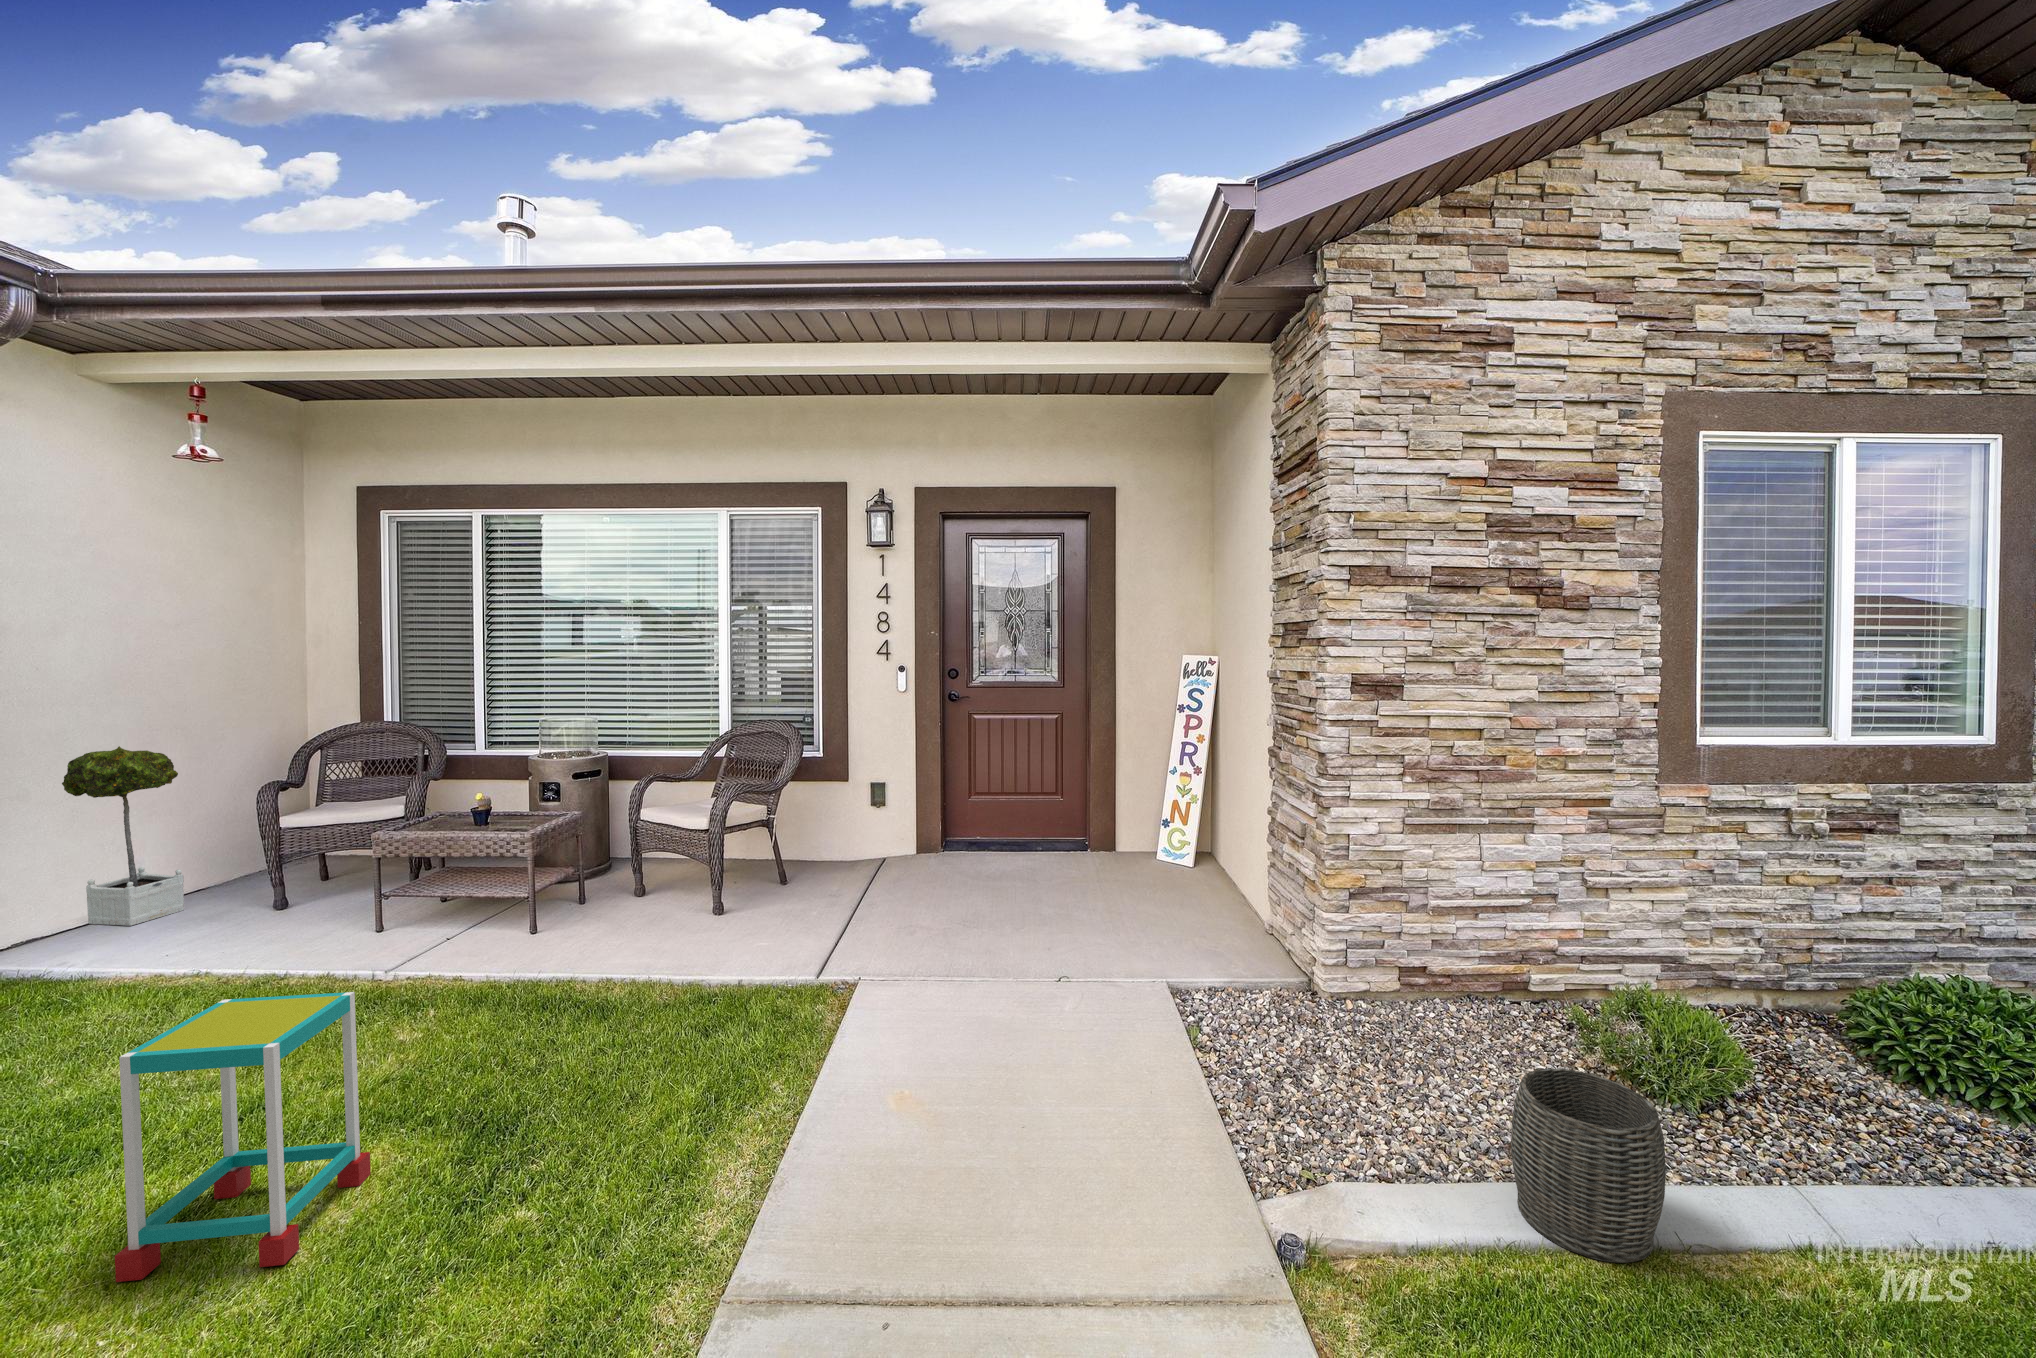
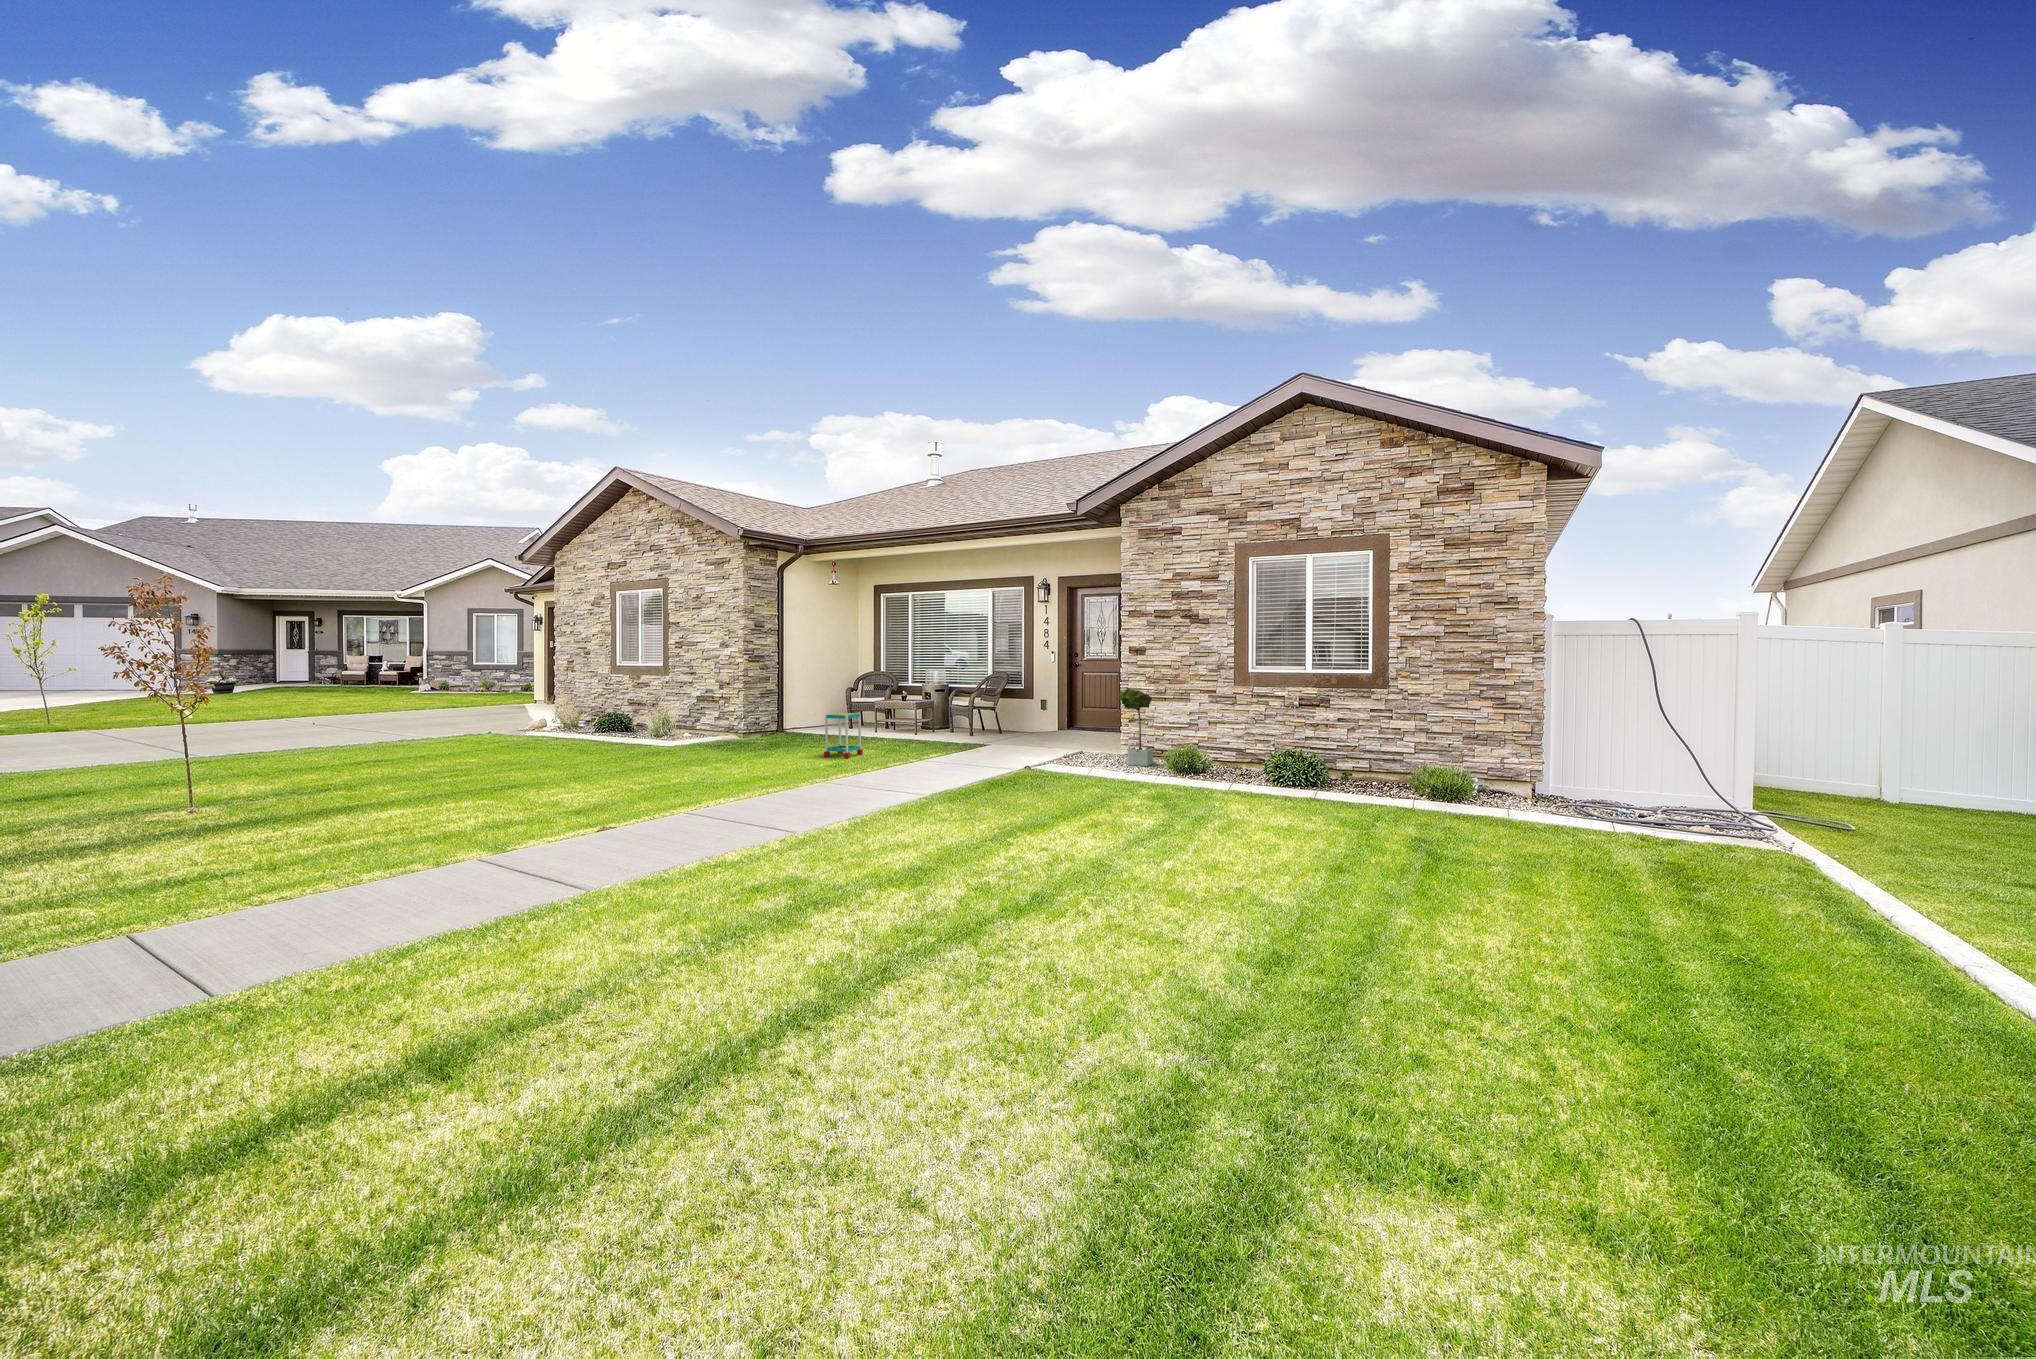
potted tree: present [62,746,184,926] -> present [1120,688,1154,766]
woven basket: present [1511,1068,1666,1263] -> none [1078,745,1110,781]

